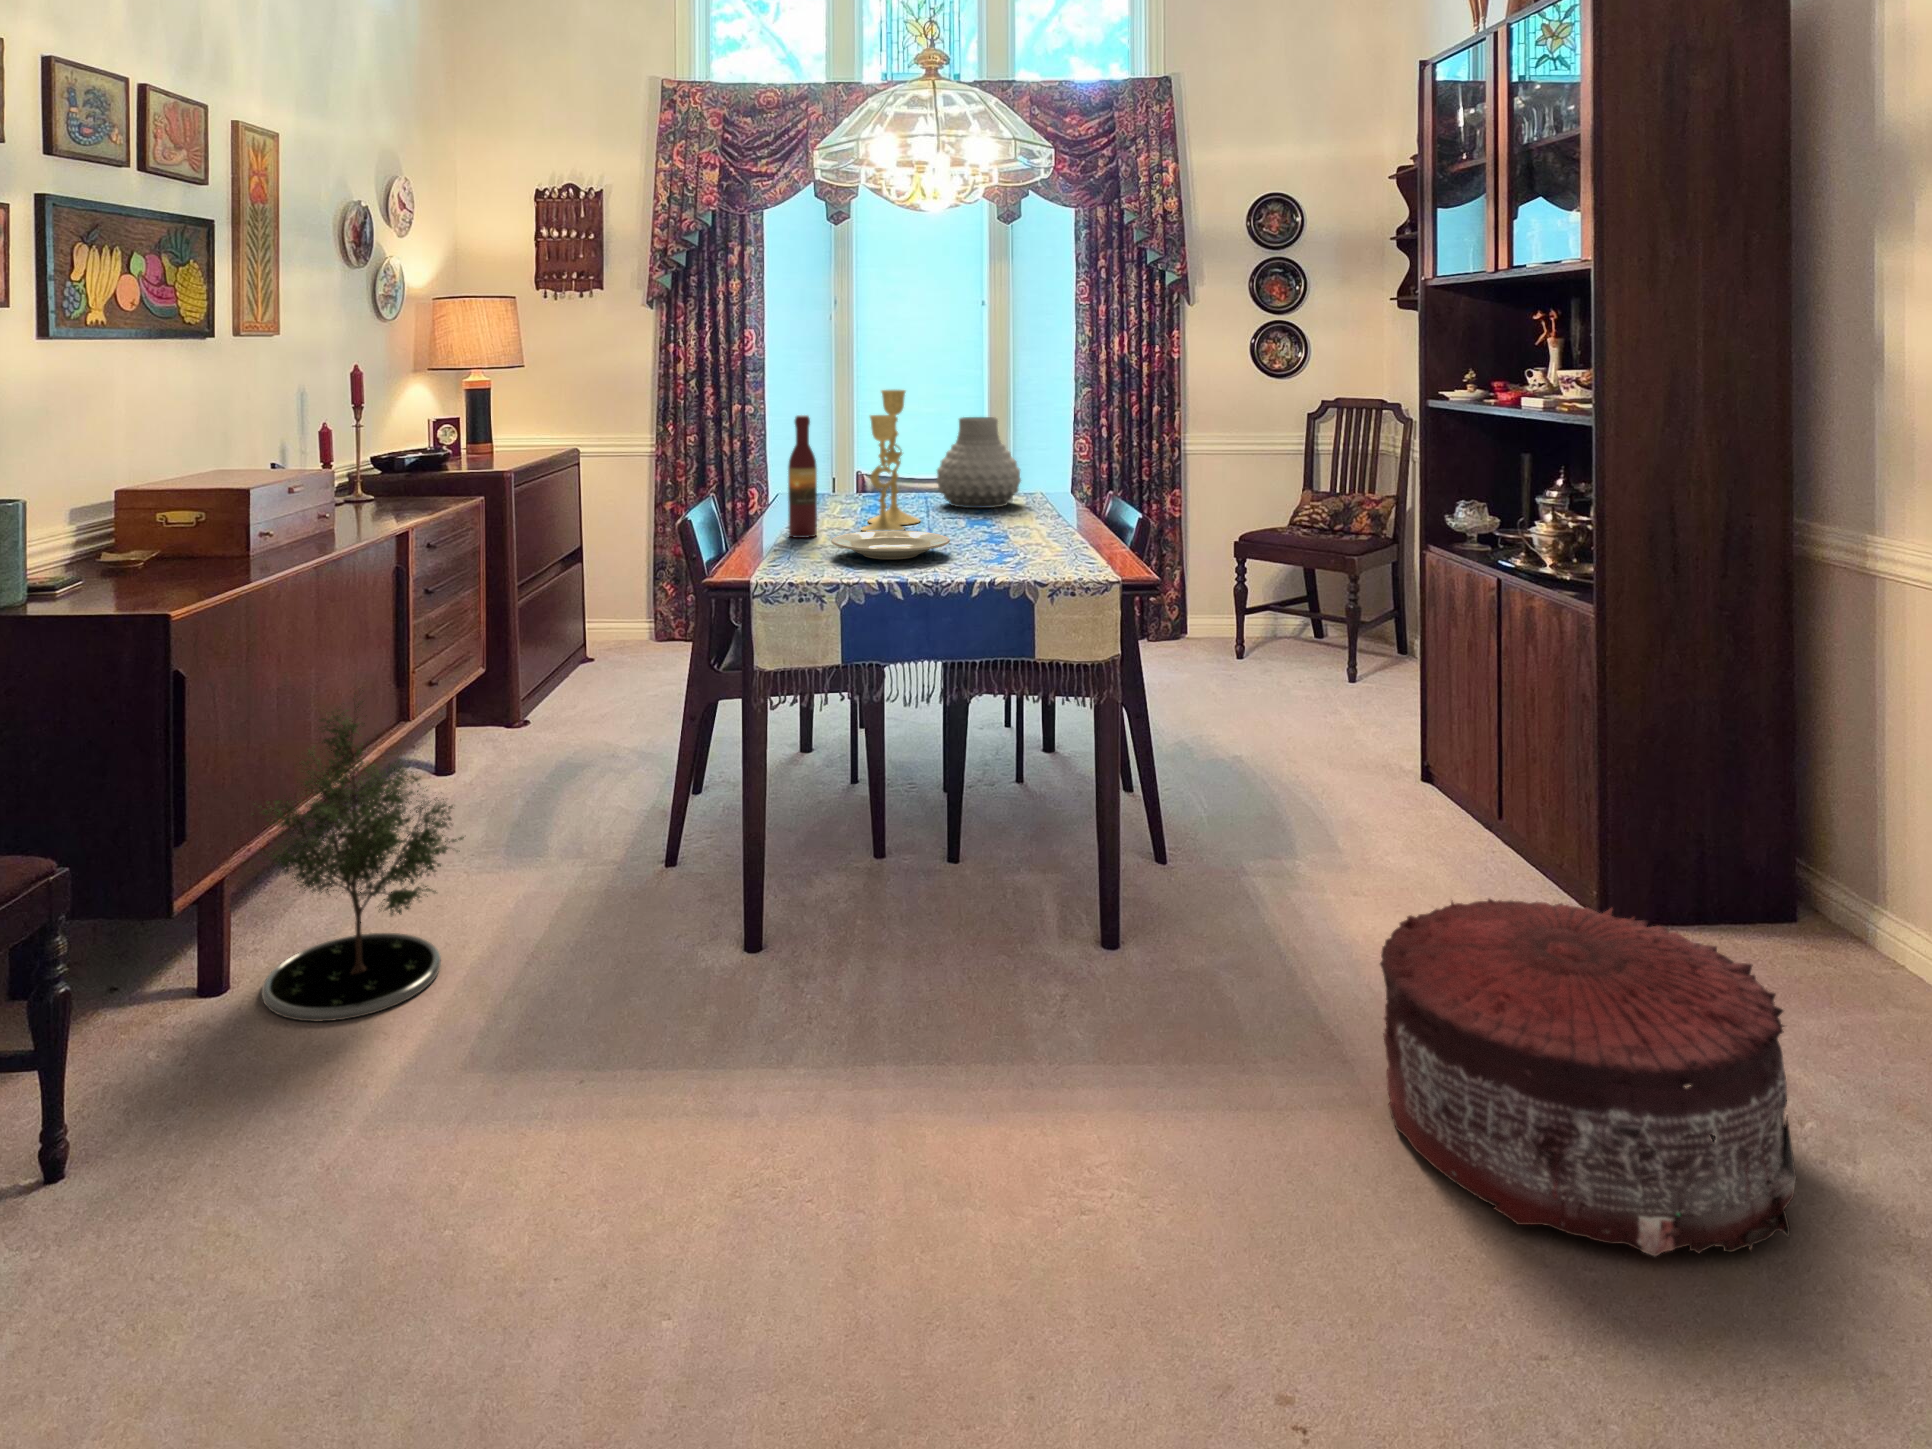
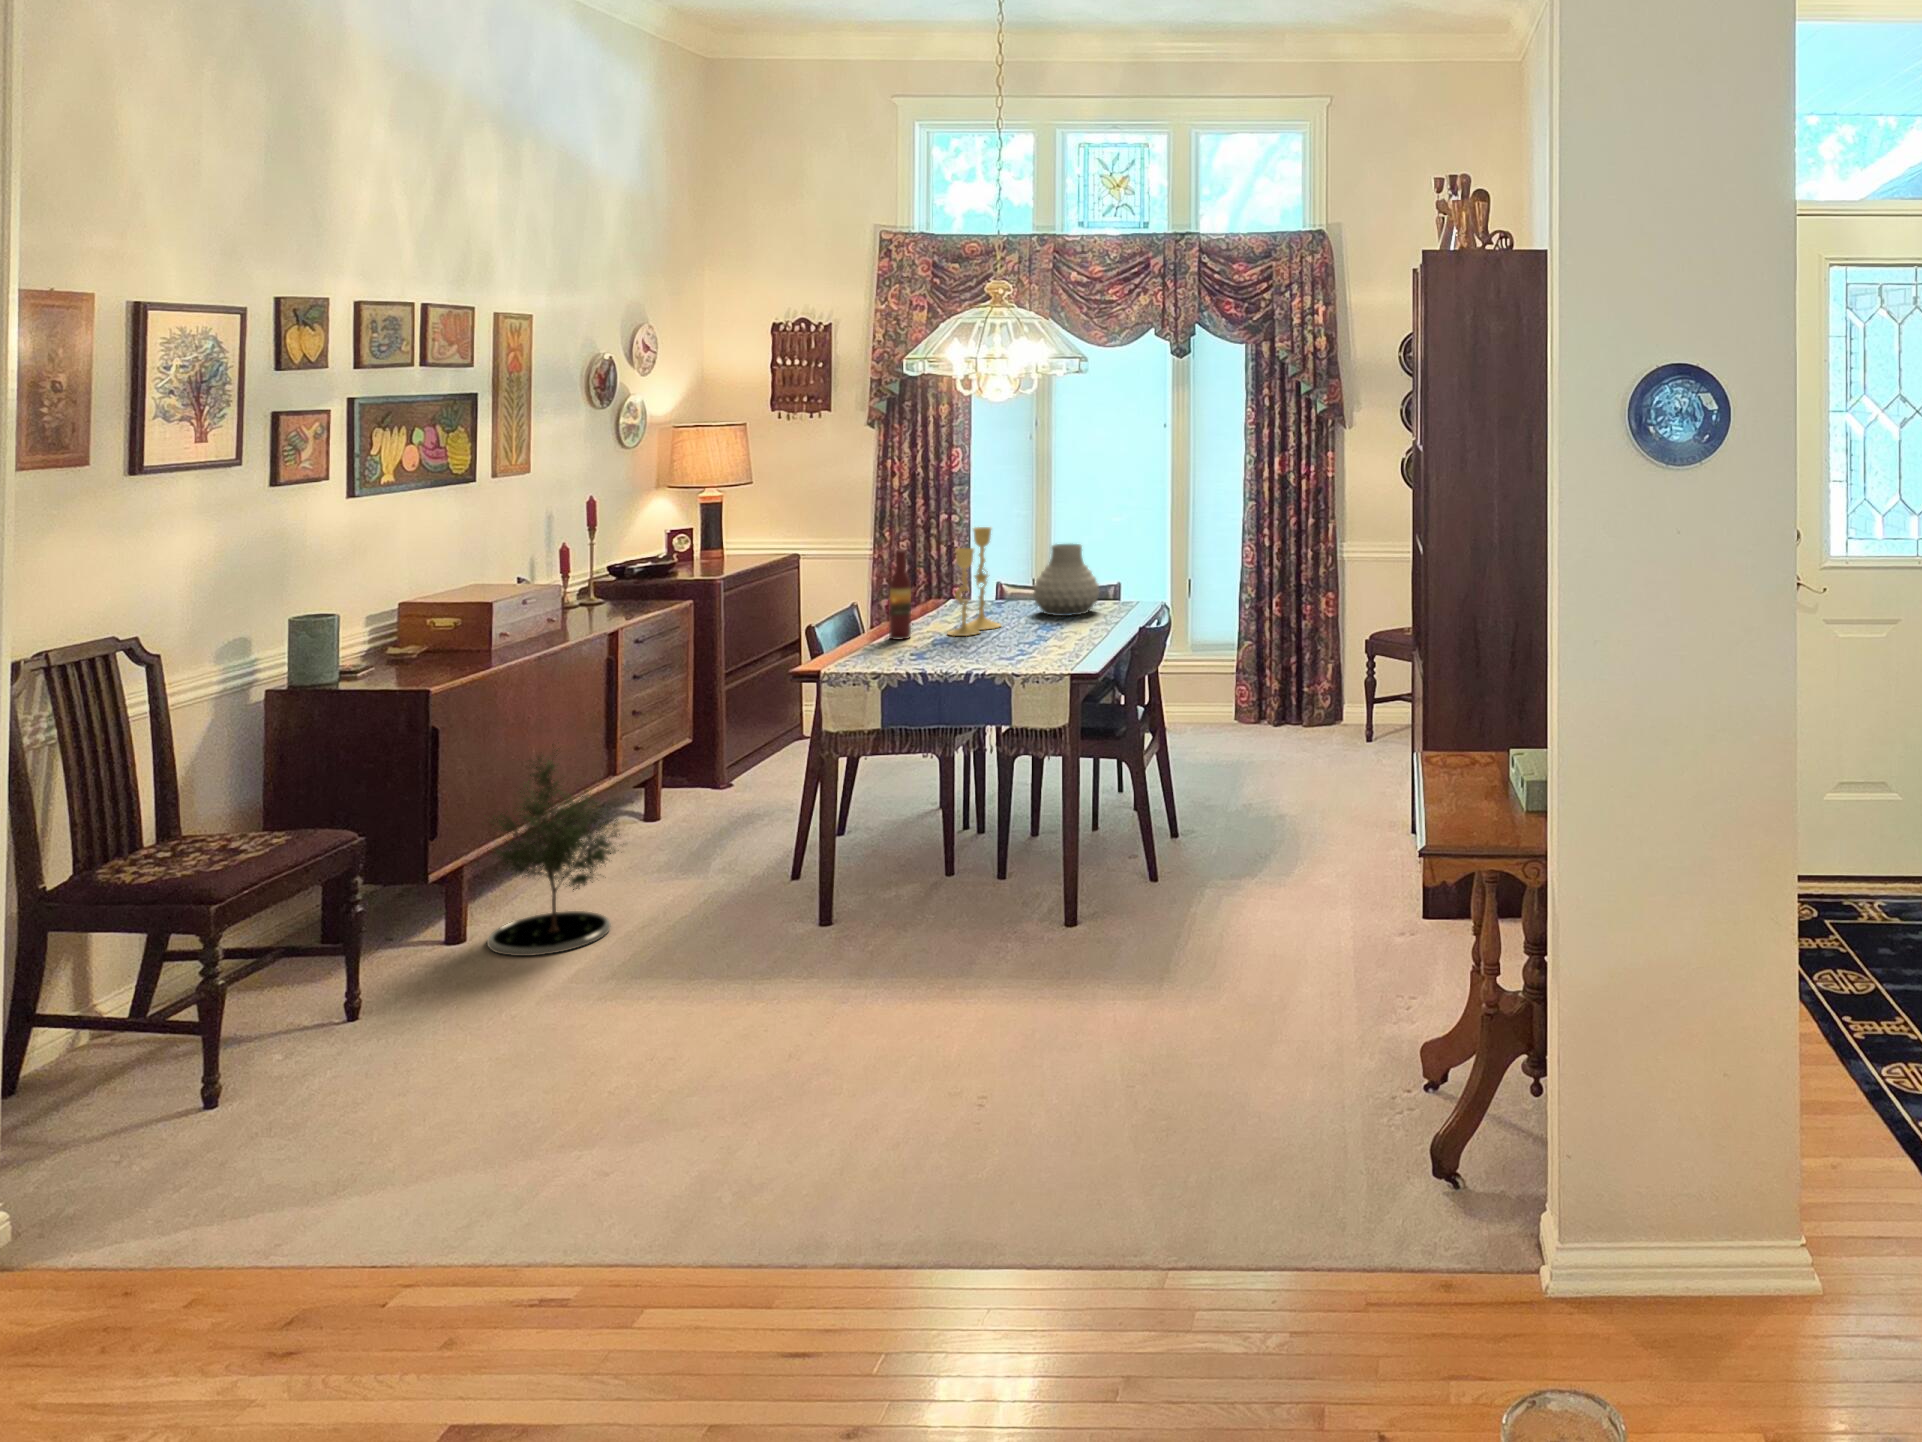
plate: present [831,531,950,559] -> none [899,635,985,657]
pouf: present [1380,899,1796,1256] -> none [1147,876,1363,1053]

